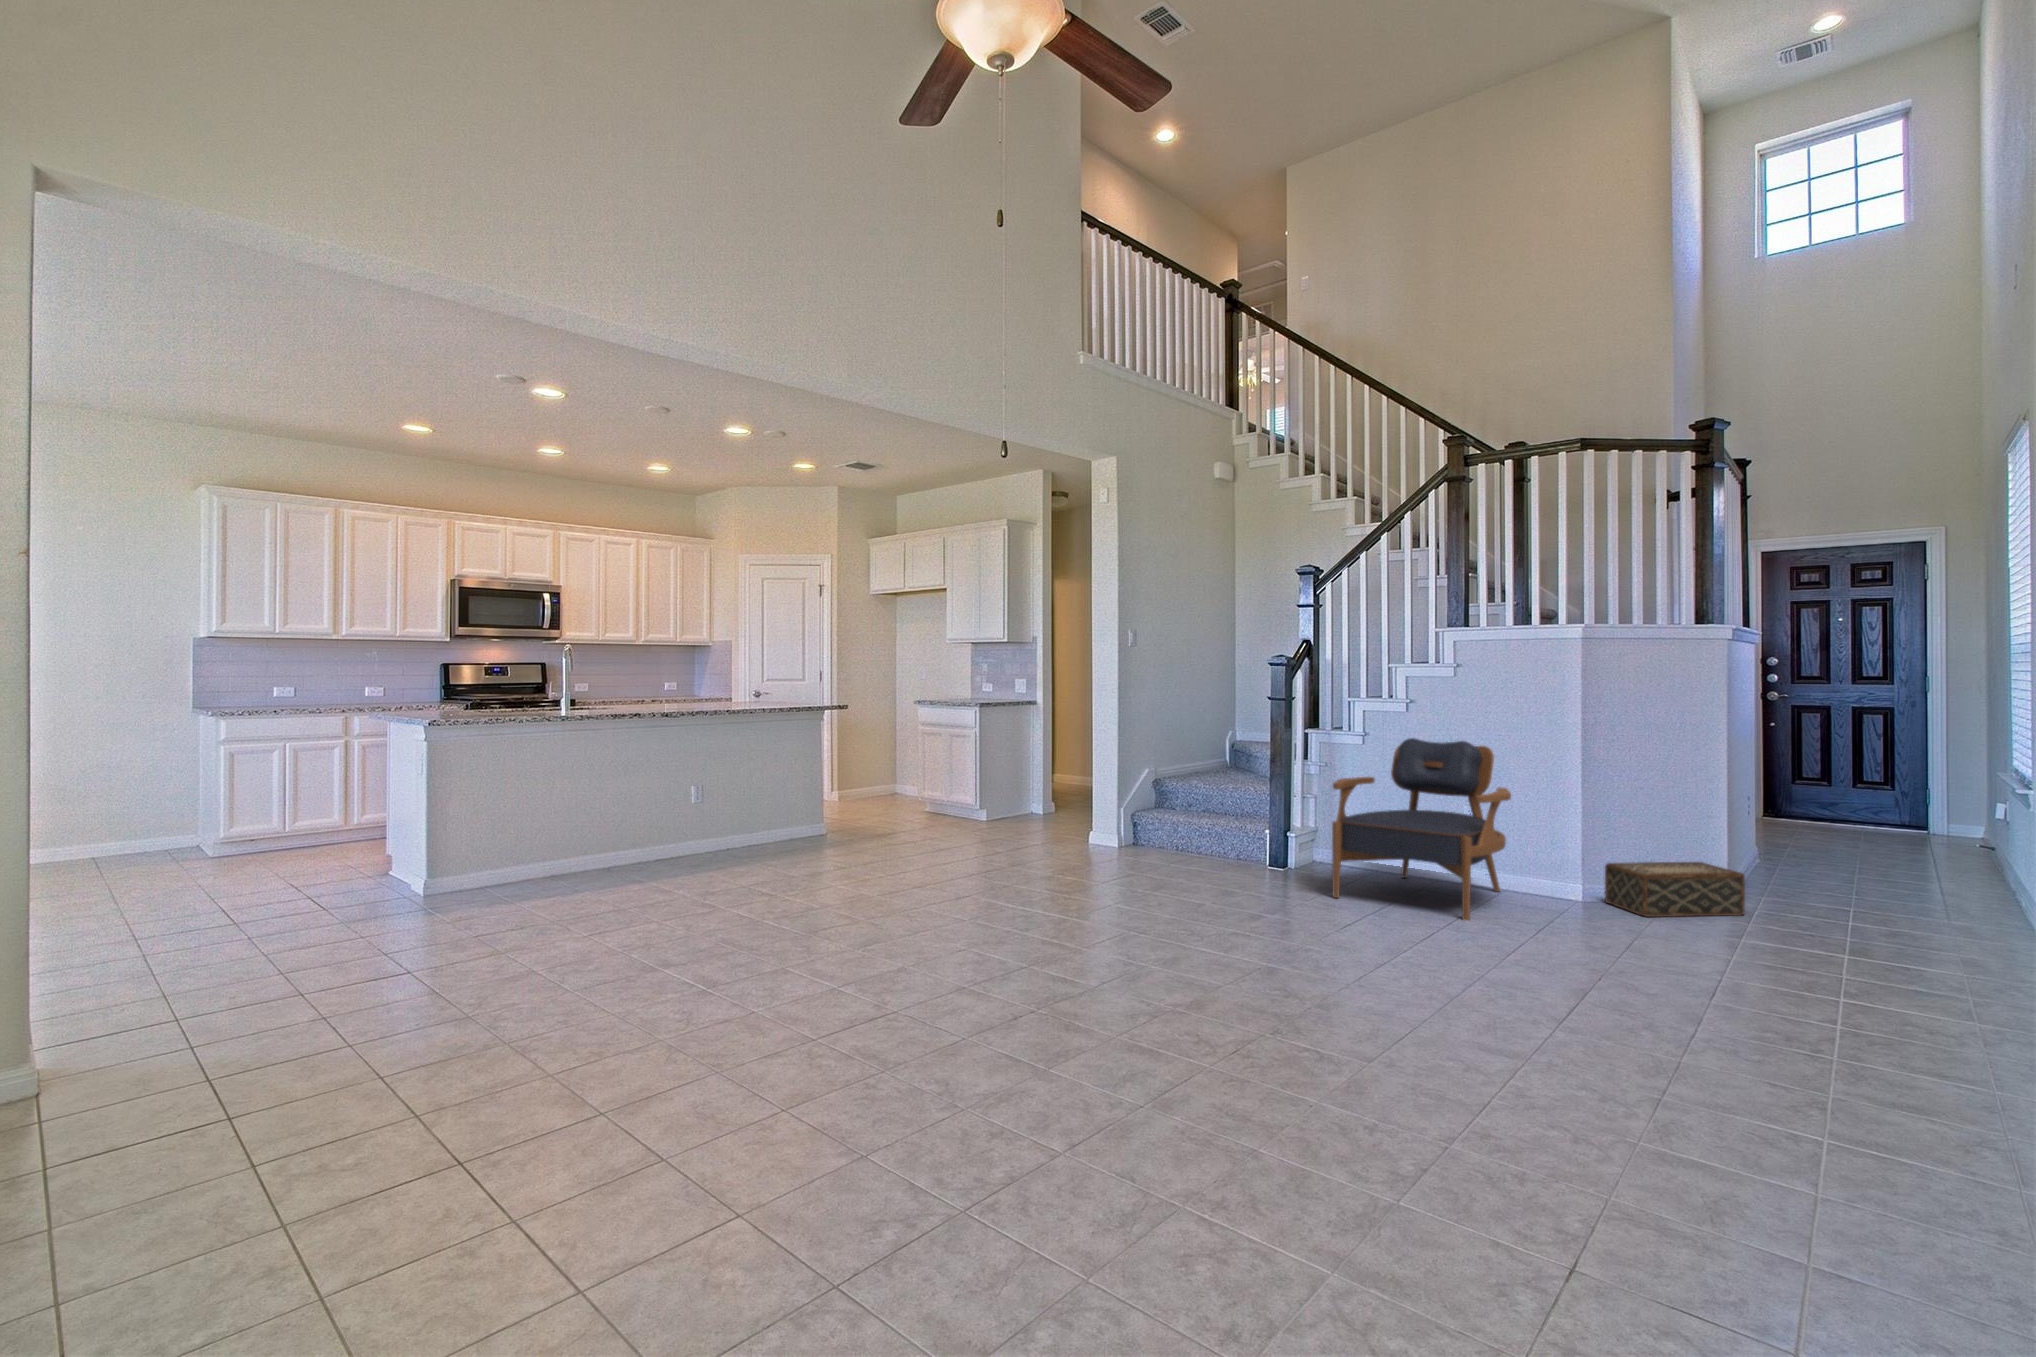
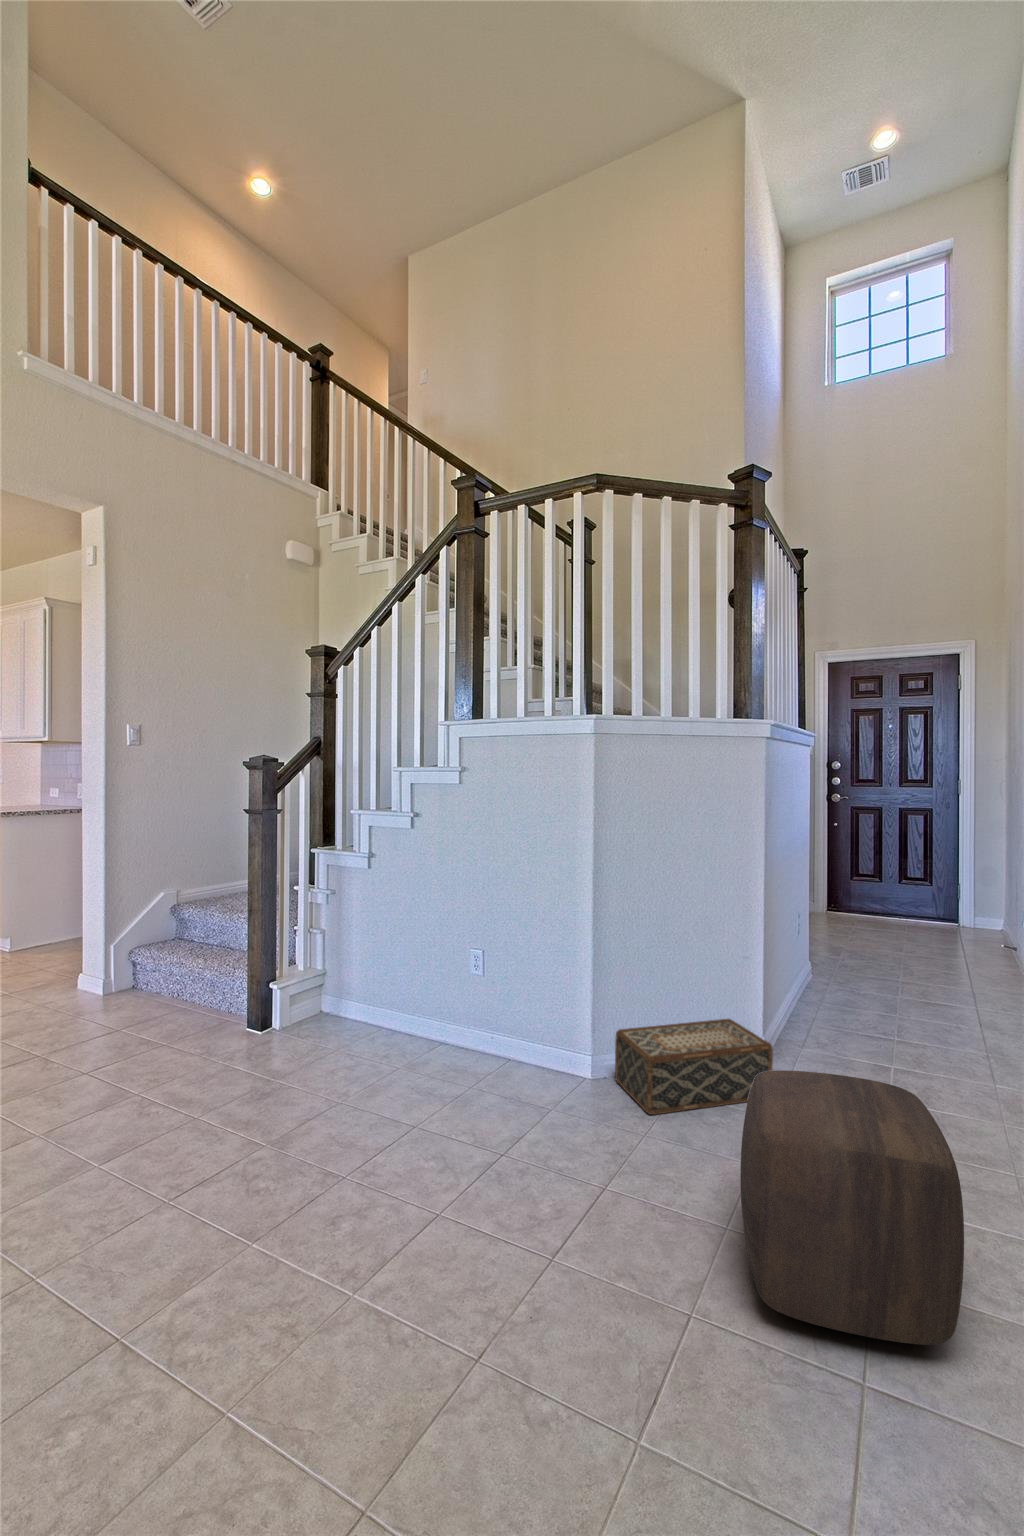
armchair: present [1332,738,1511,921] -> none [258,864,502,1150]
ottoman: none [1746,854,1905,985] -> present [740,1070,964,1345]

